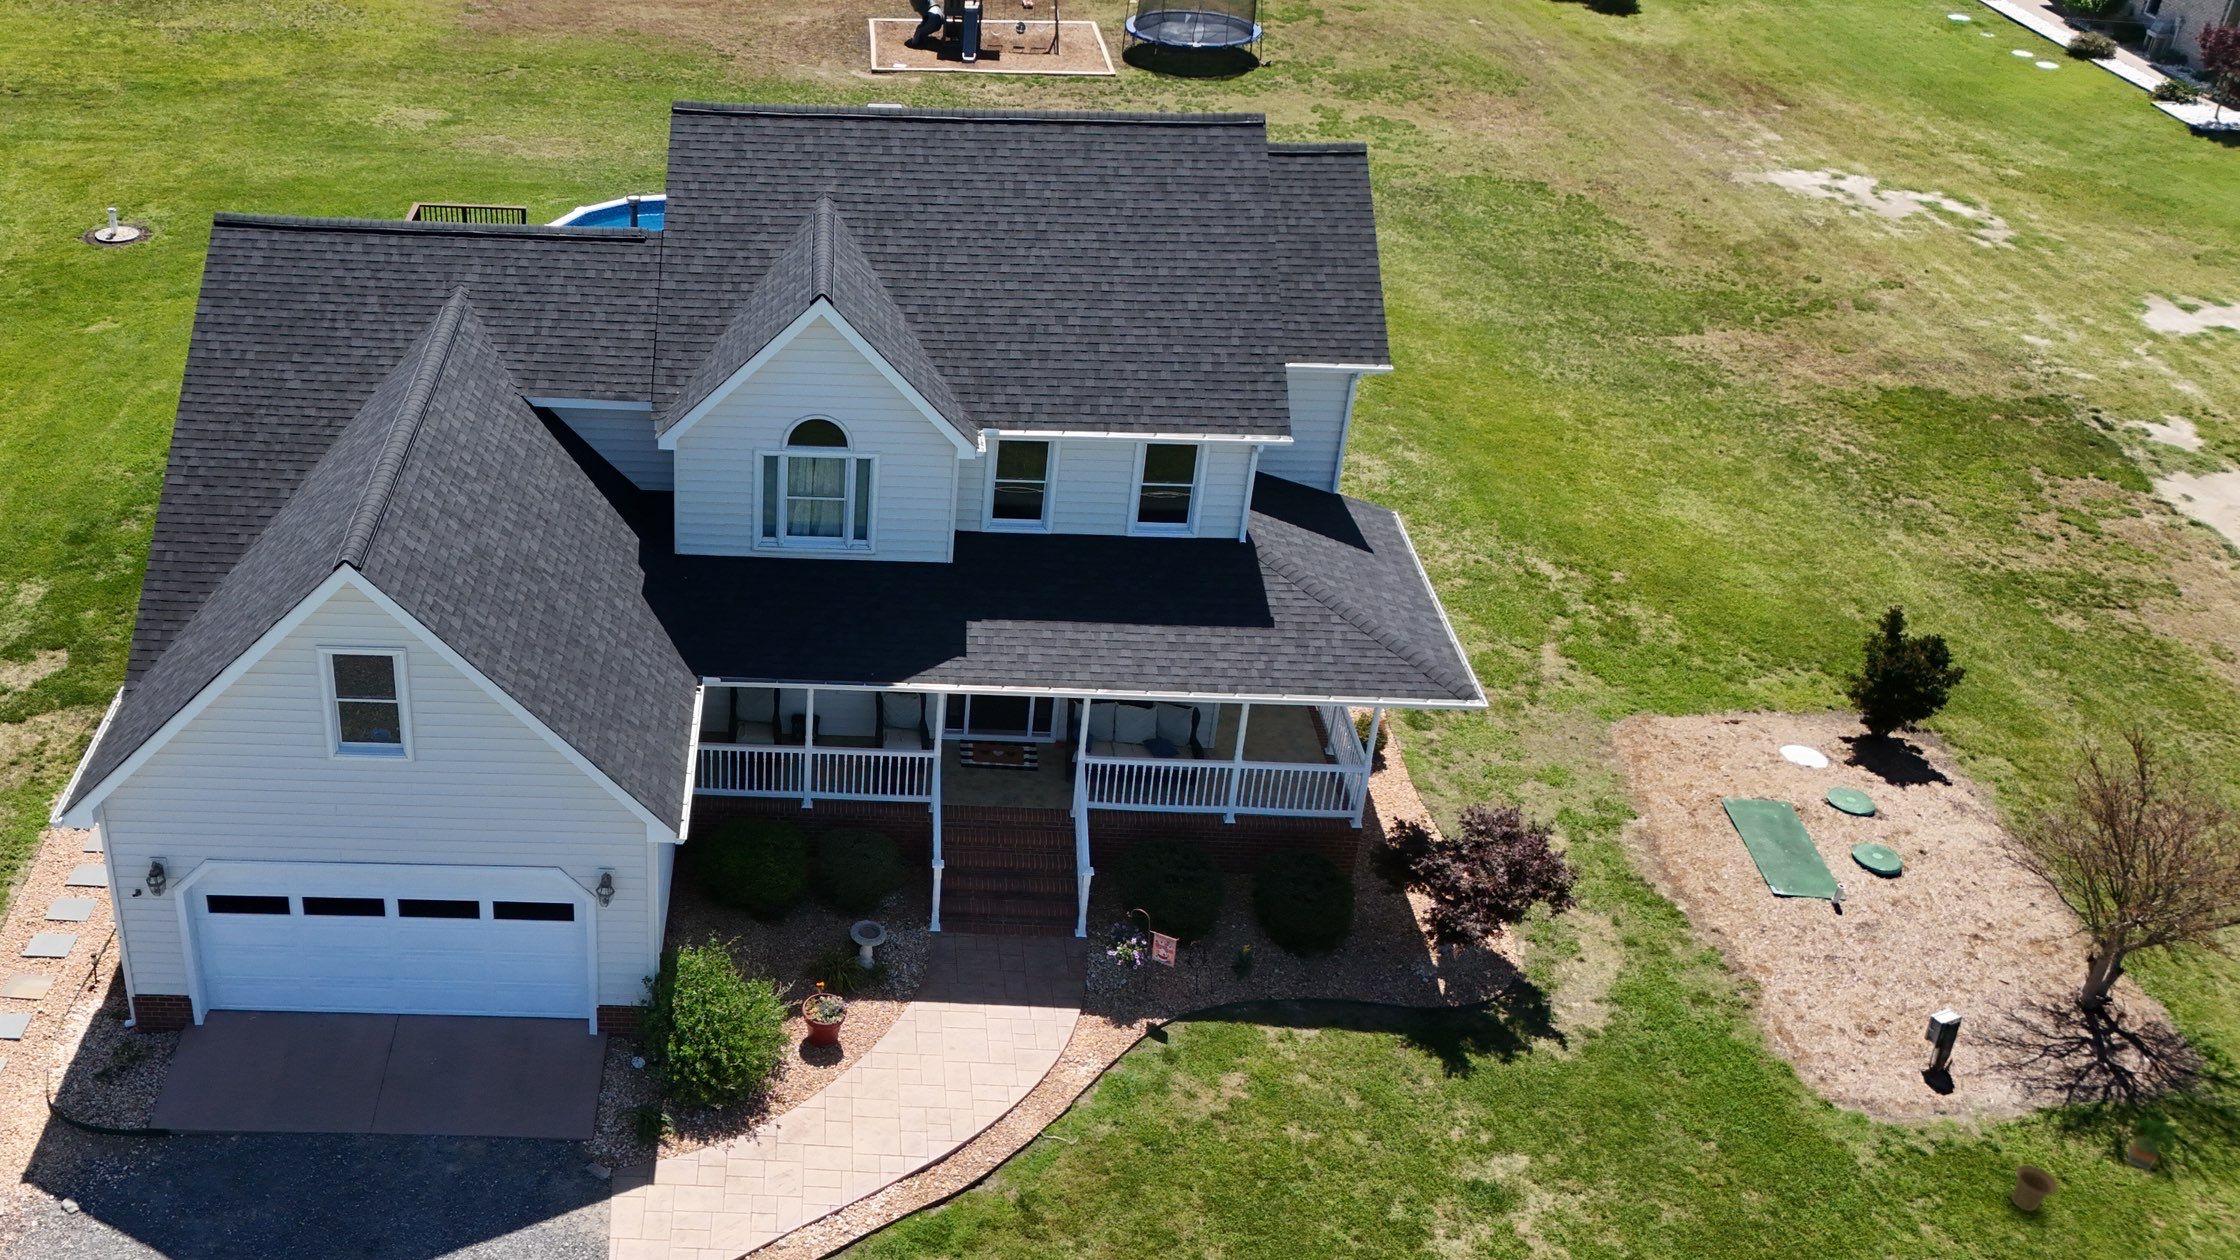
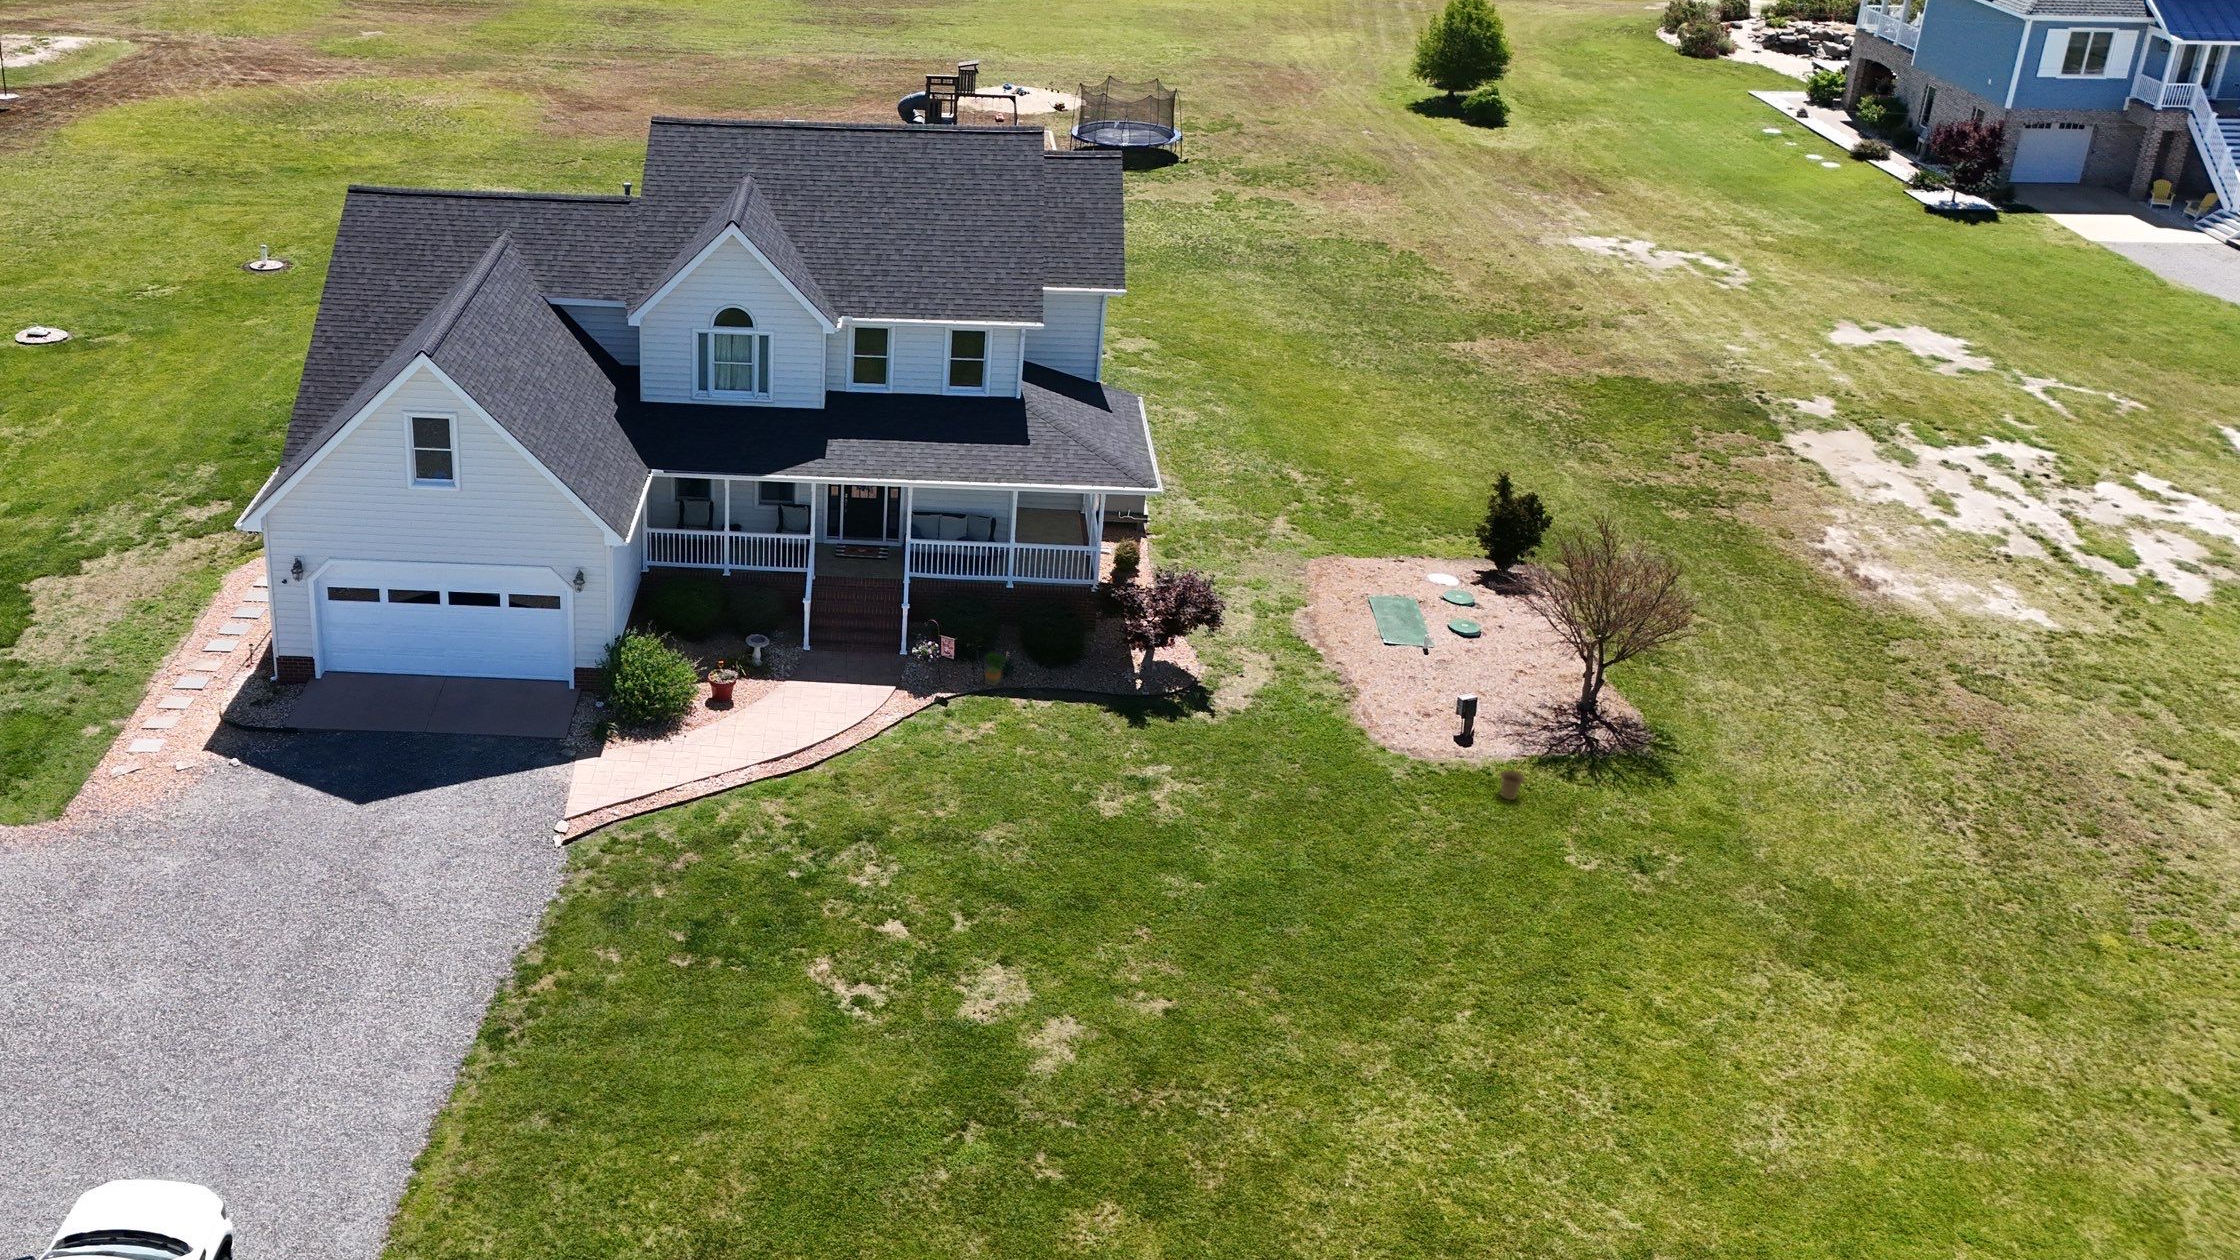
potted tree: present [2128,1119,2175,1170] -> present [985,653,1005,686]

